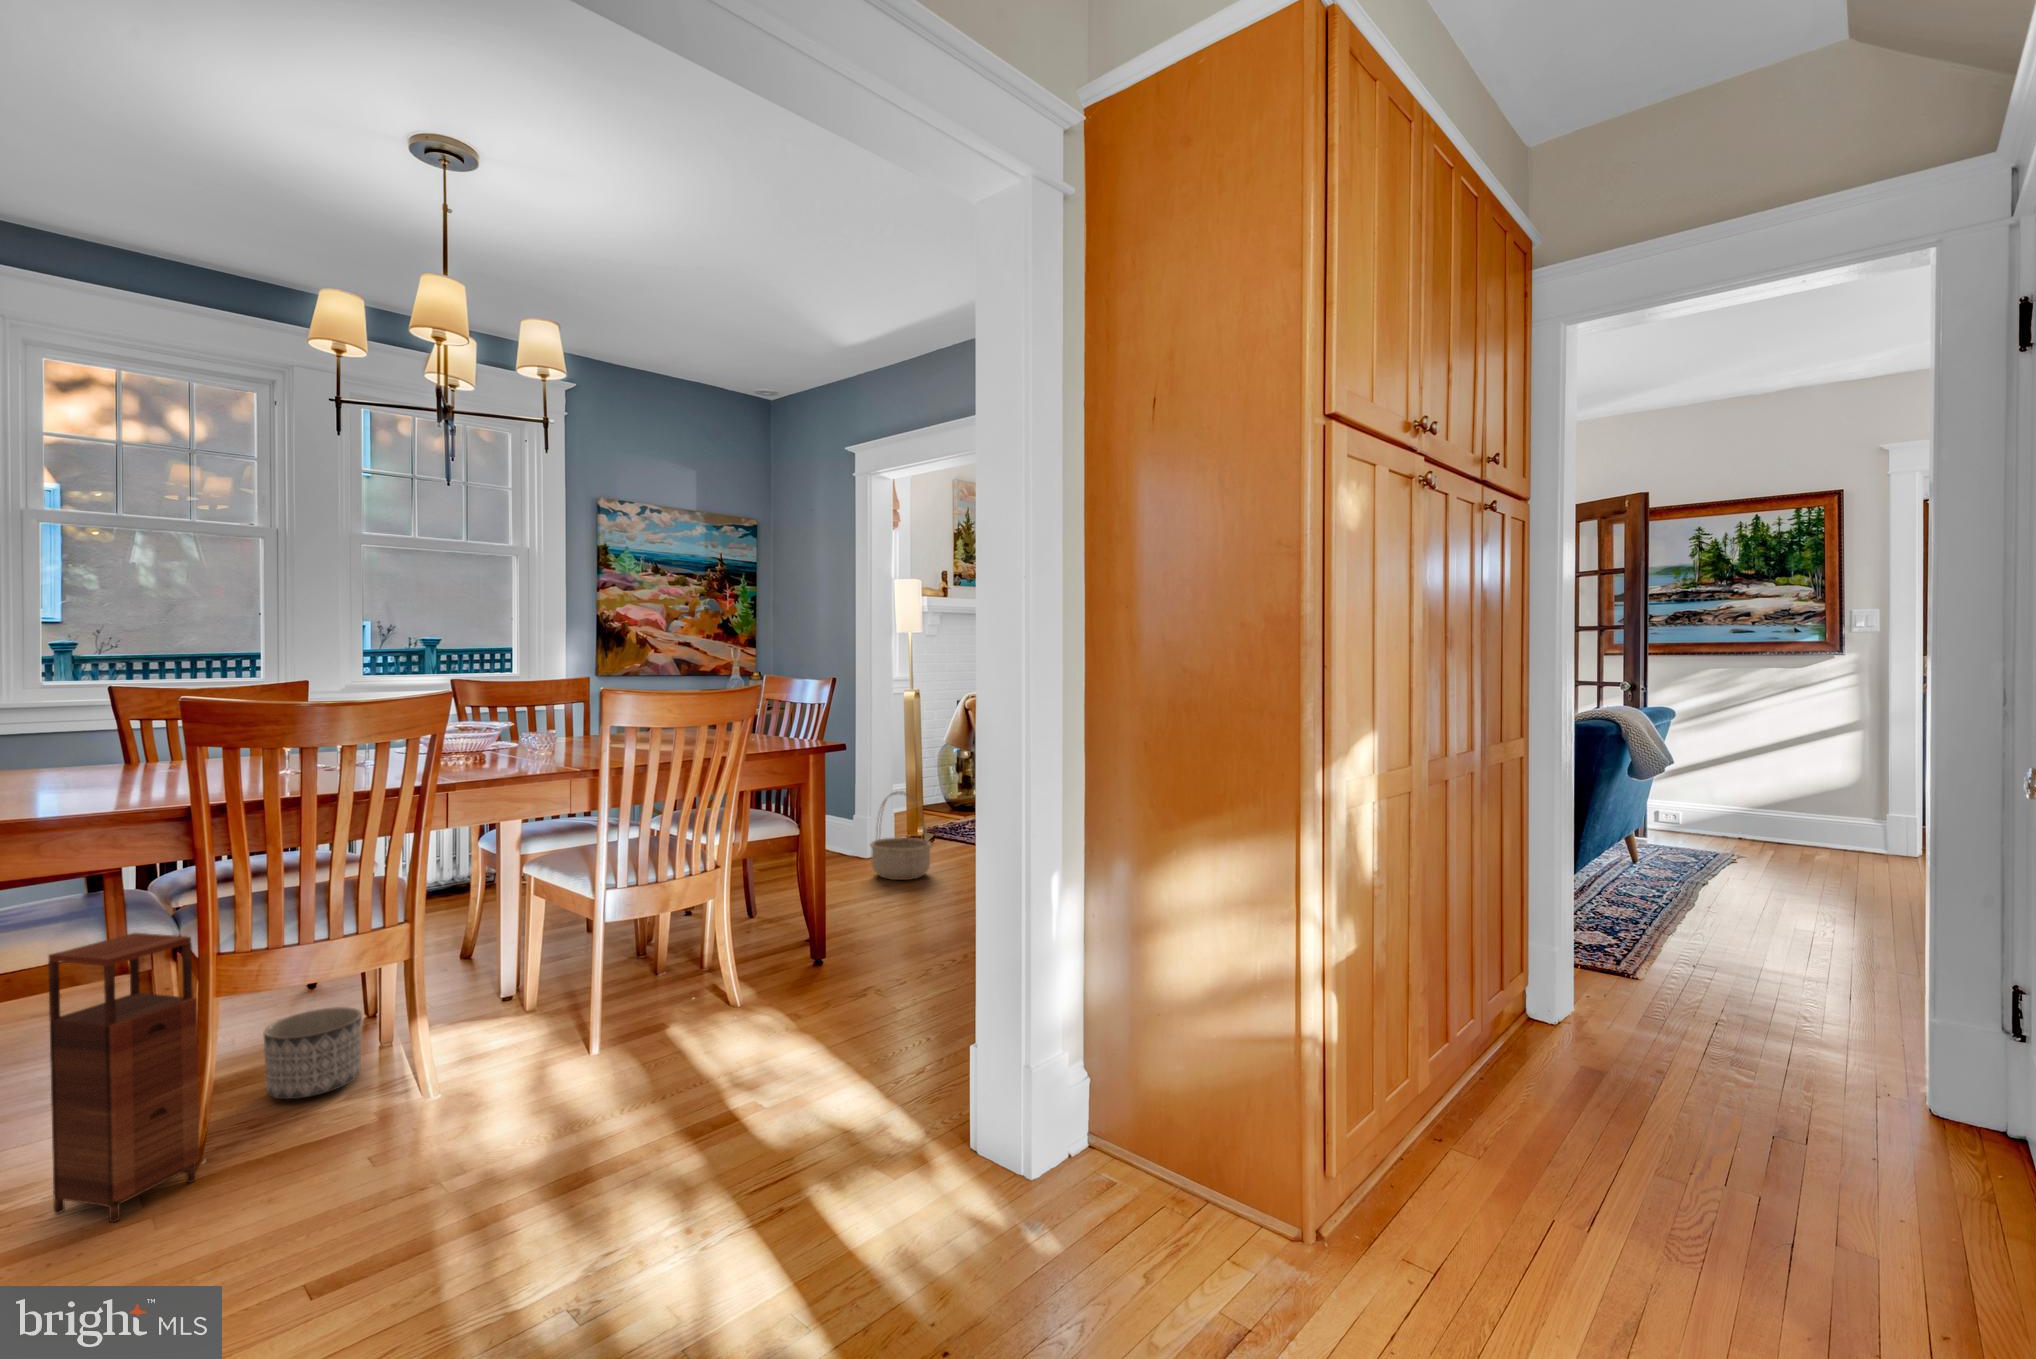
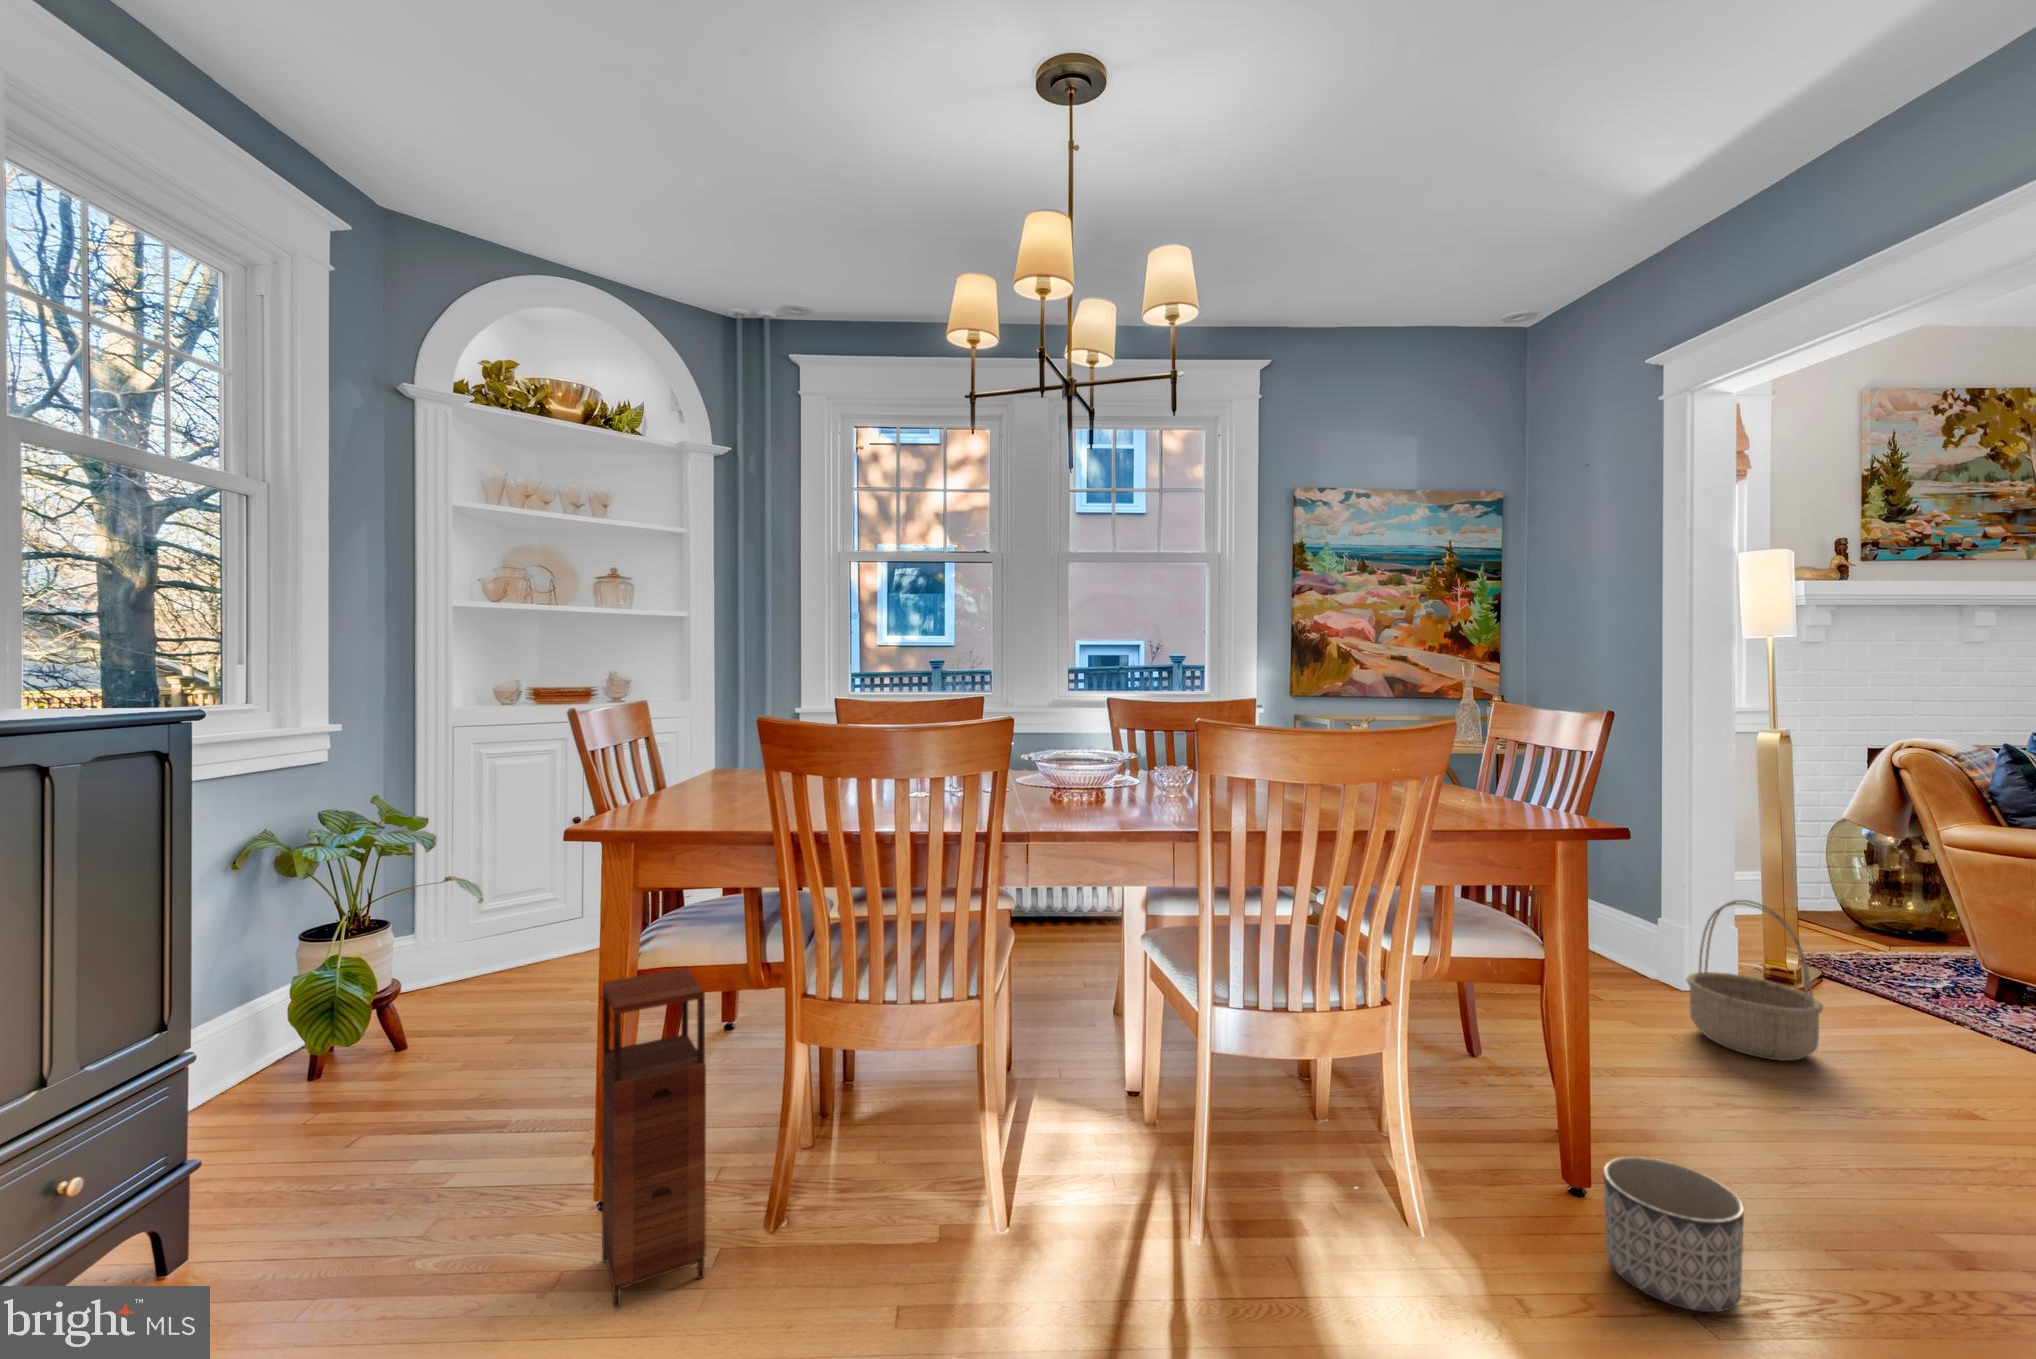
planter: present [264,1007,362,1099] -> present [1603,1157,1744,1312]

